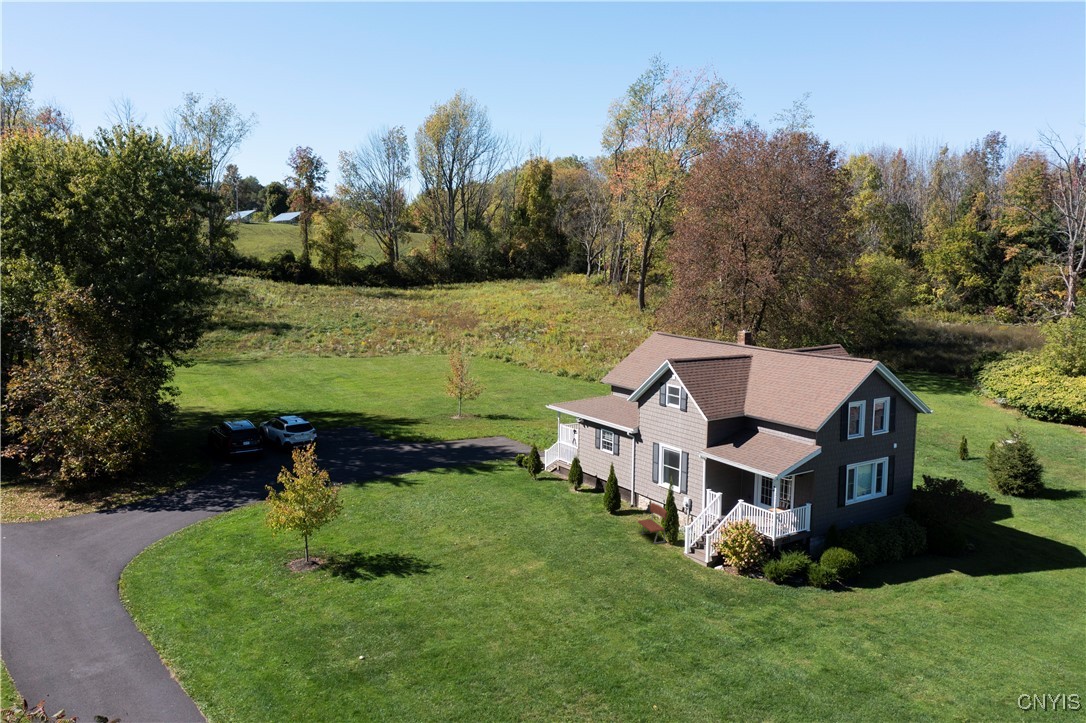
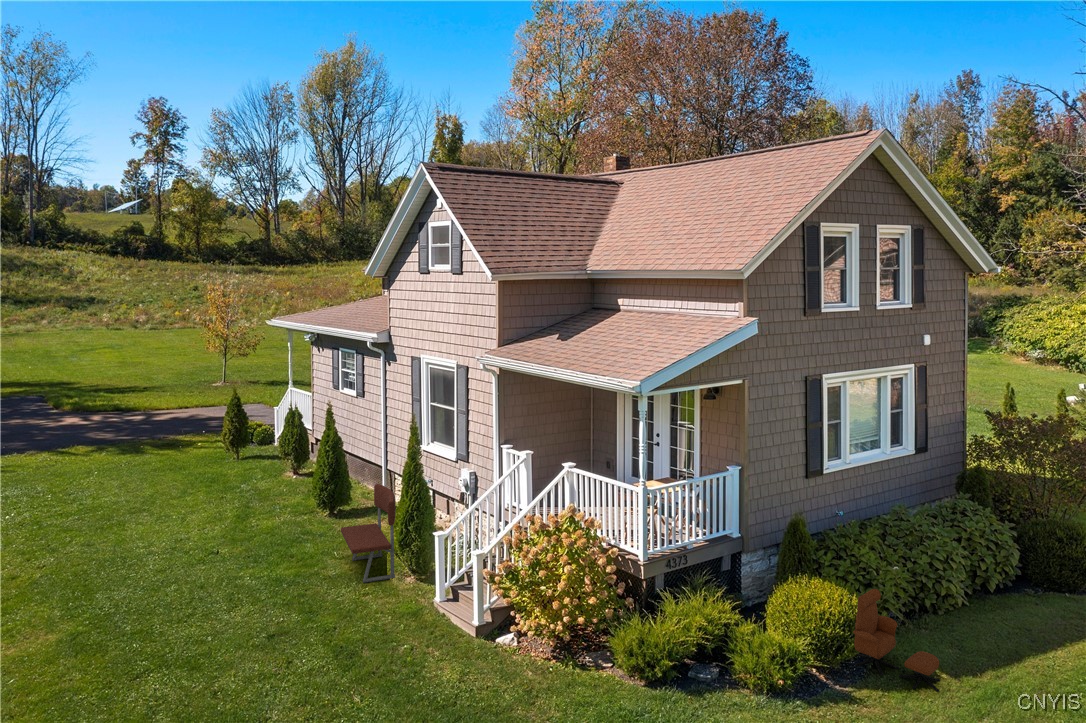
lounge chair: none [853,553,883,589] -> present [853,589,940,692]

